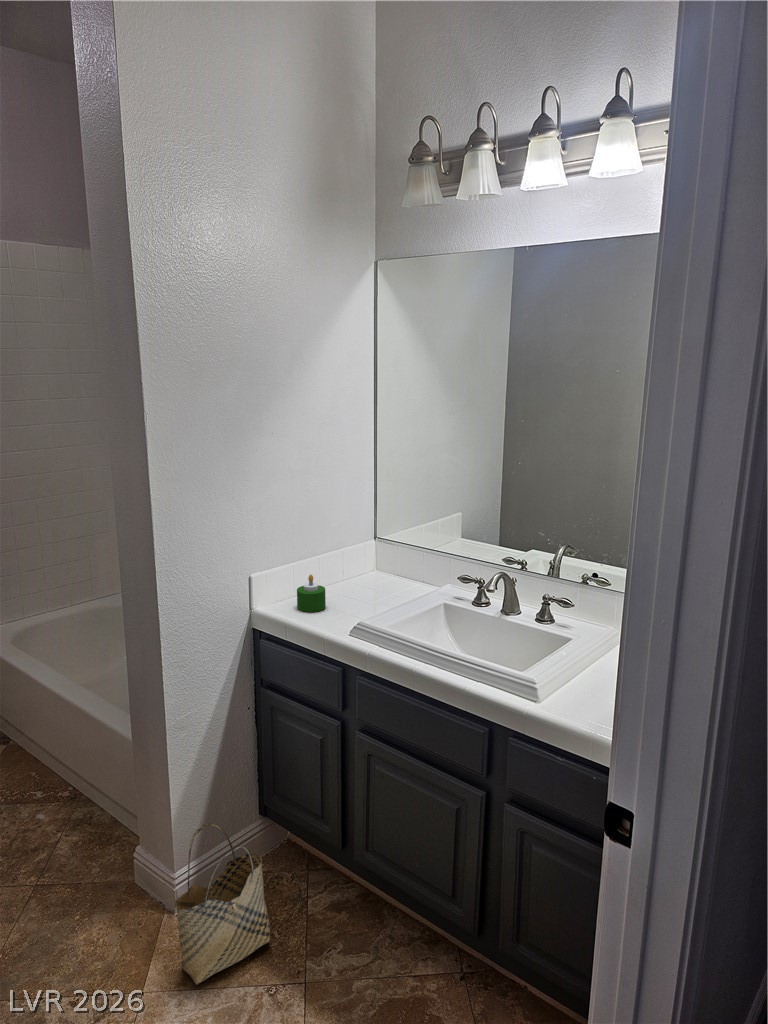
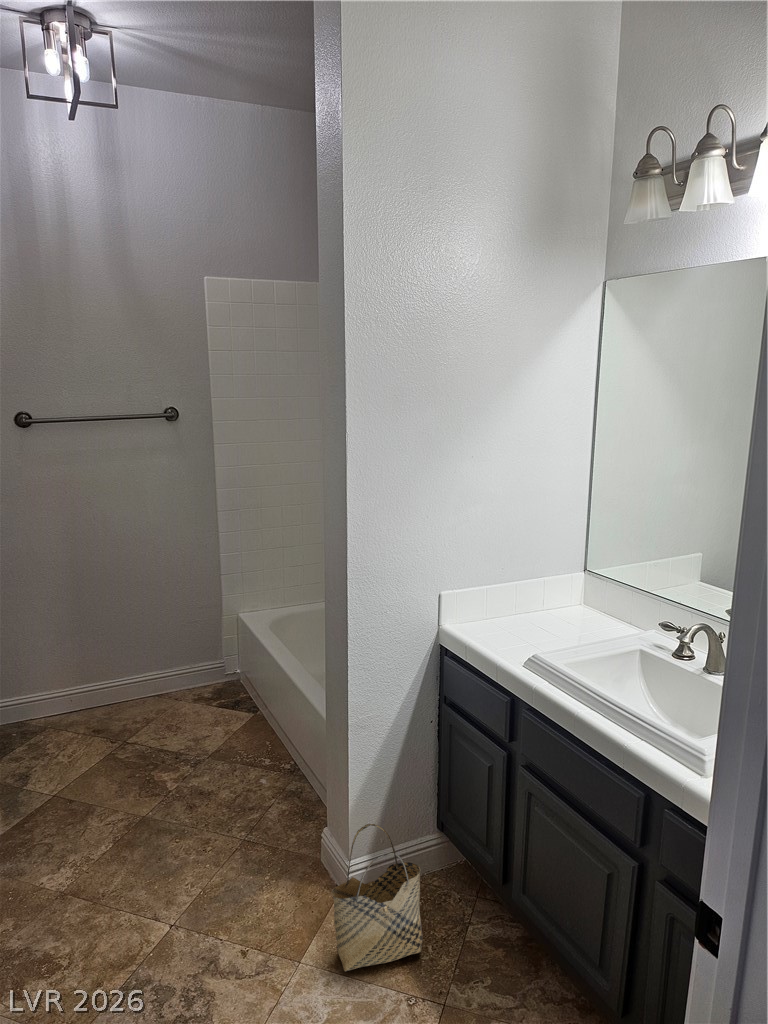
candle: present [297,575,326,612] -> none [485,600,514,638]

